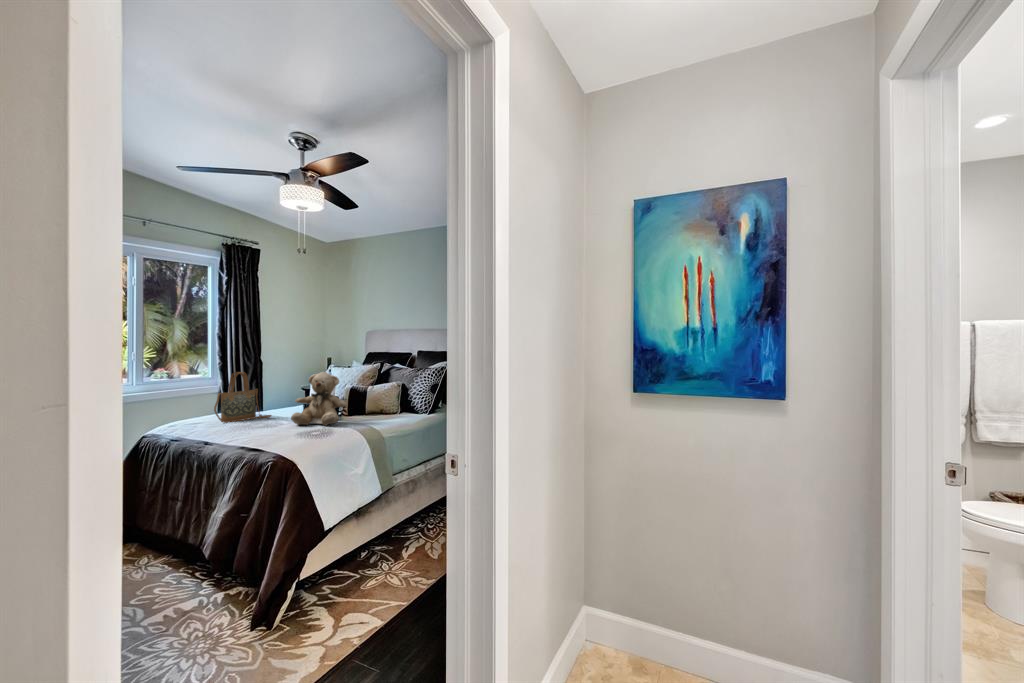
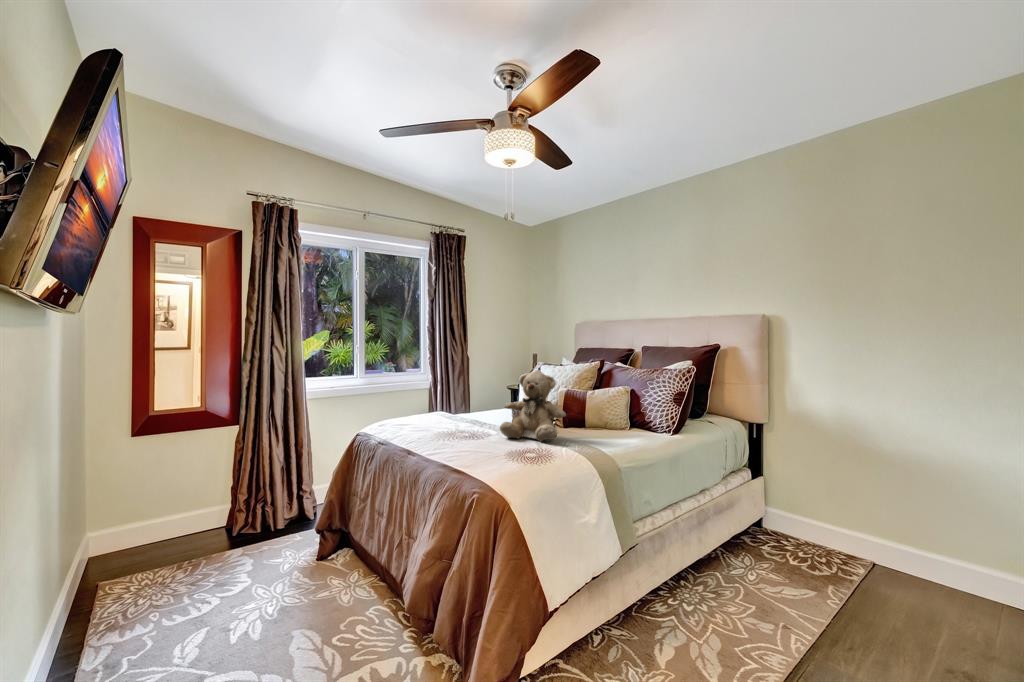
handbag: present [214,372,271,423] -> none [420,369,479,428]

